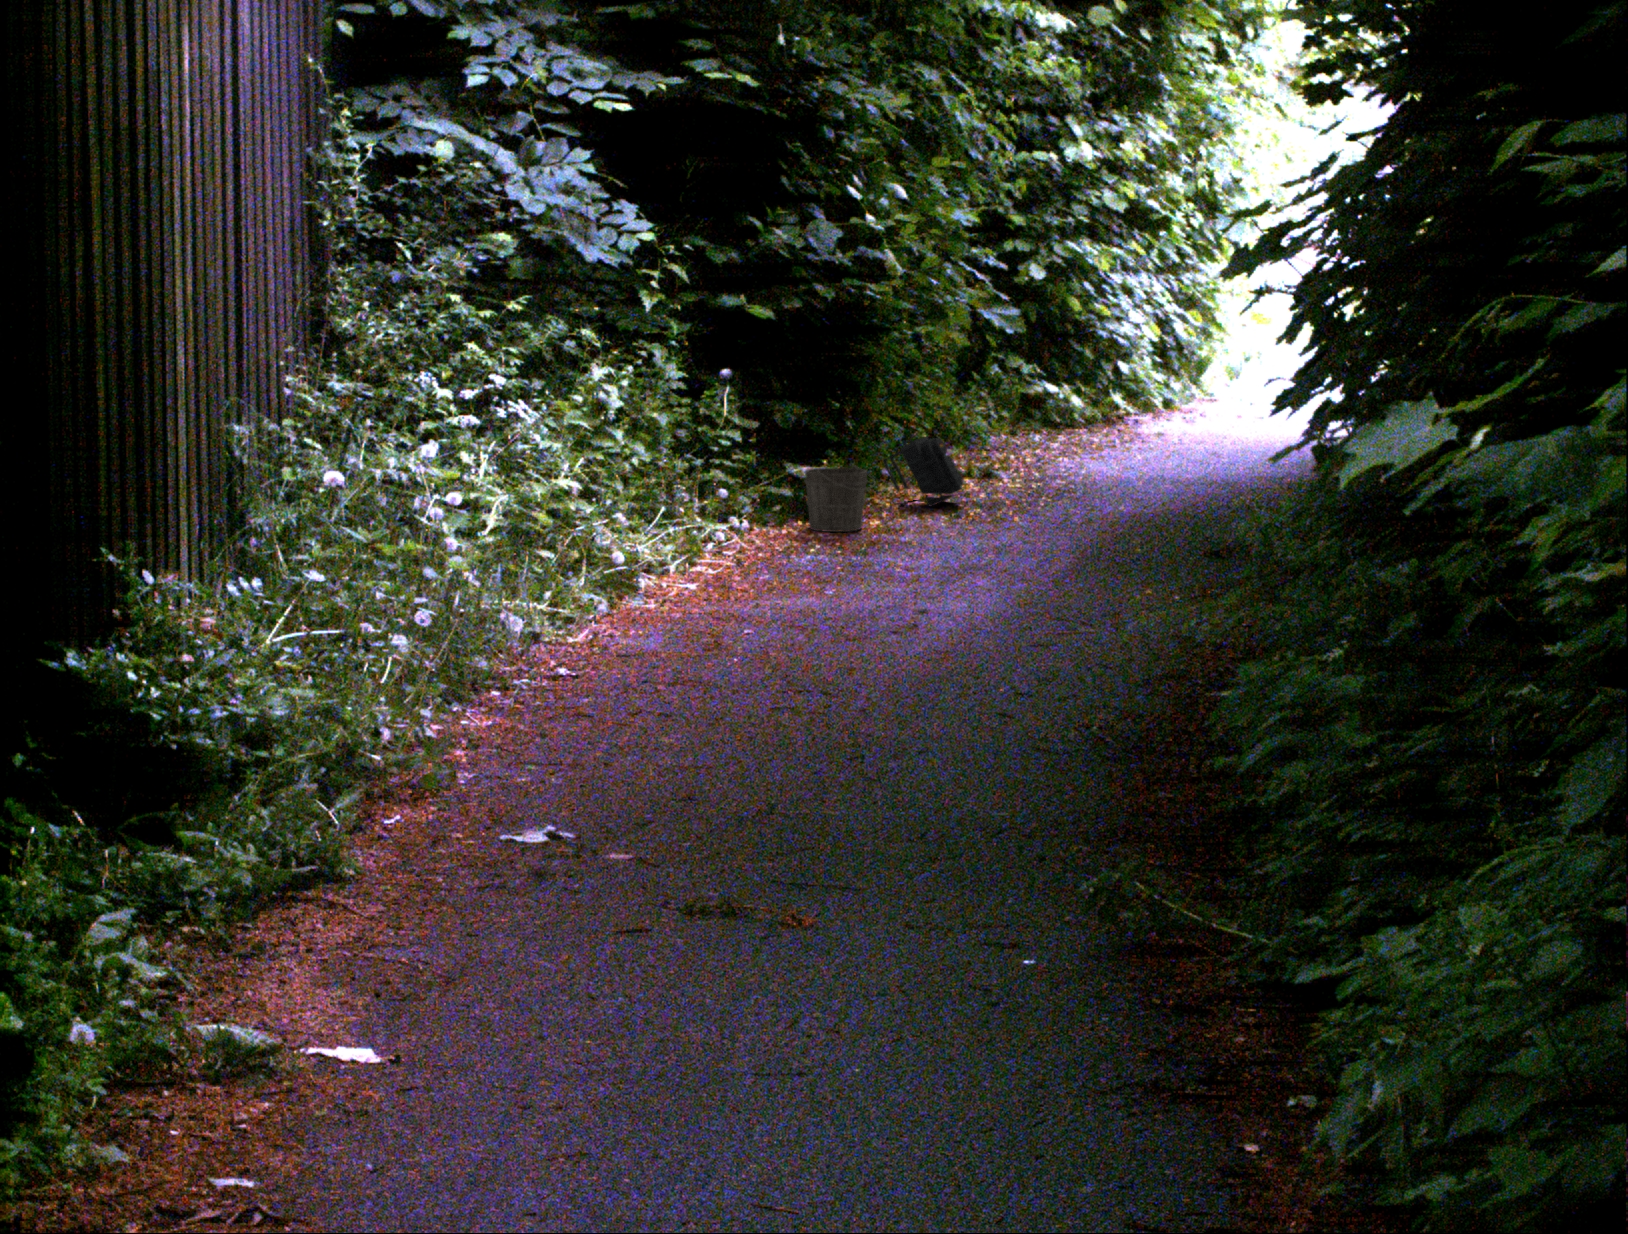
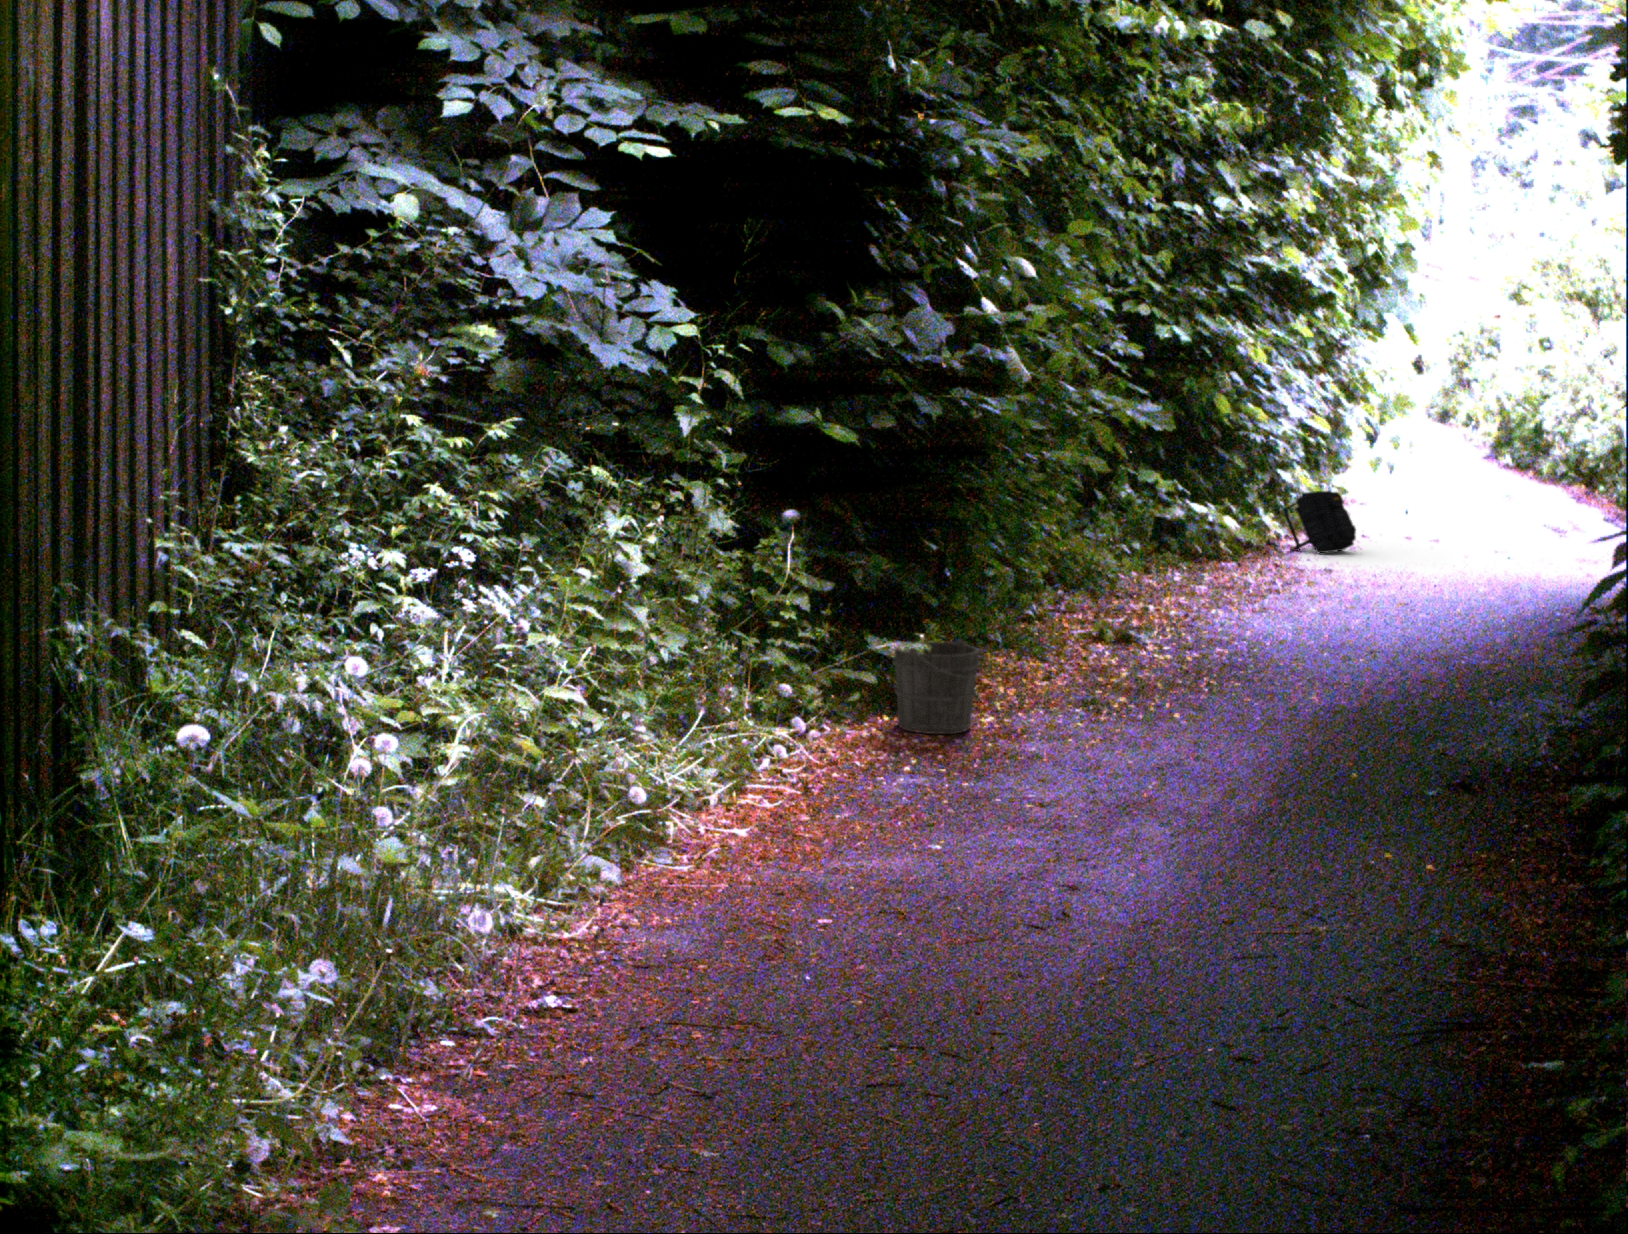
backpack: present [883,437,963,507] -> present [1284,491,1356,553]

